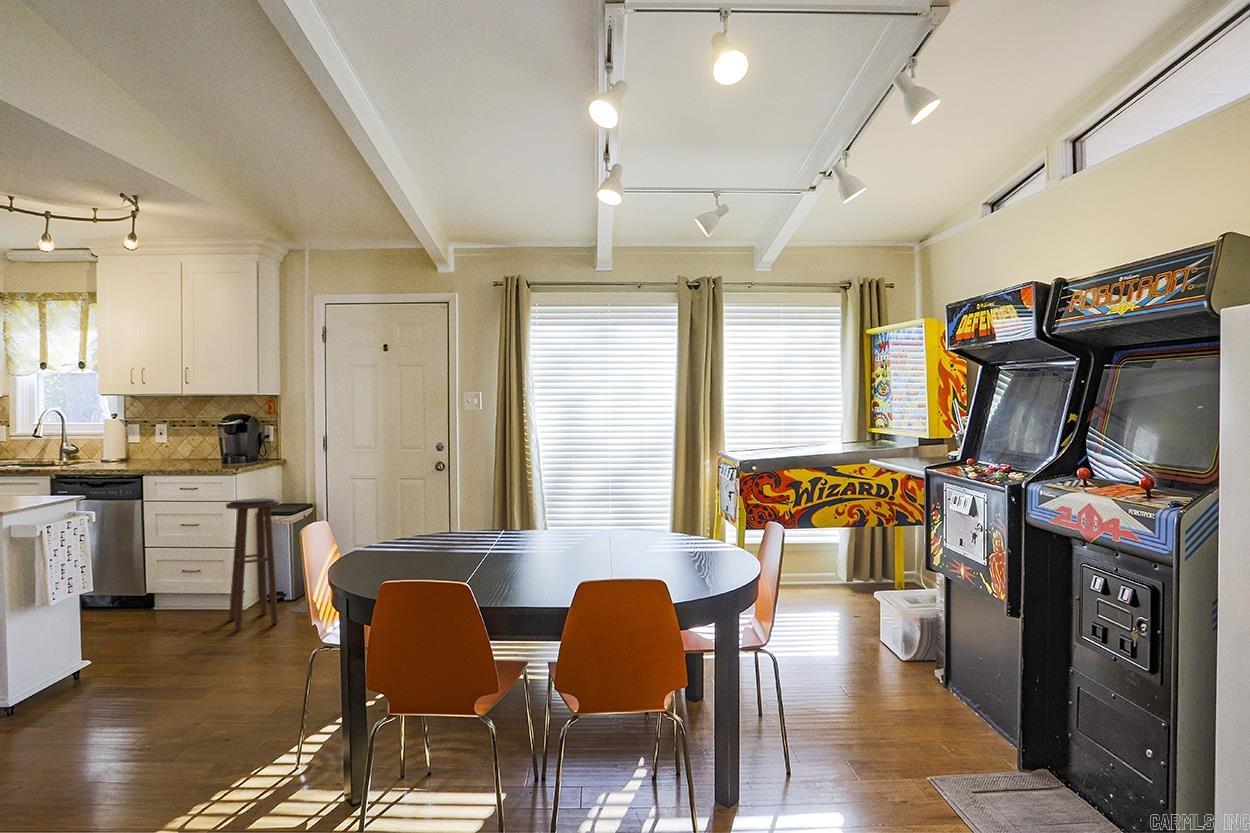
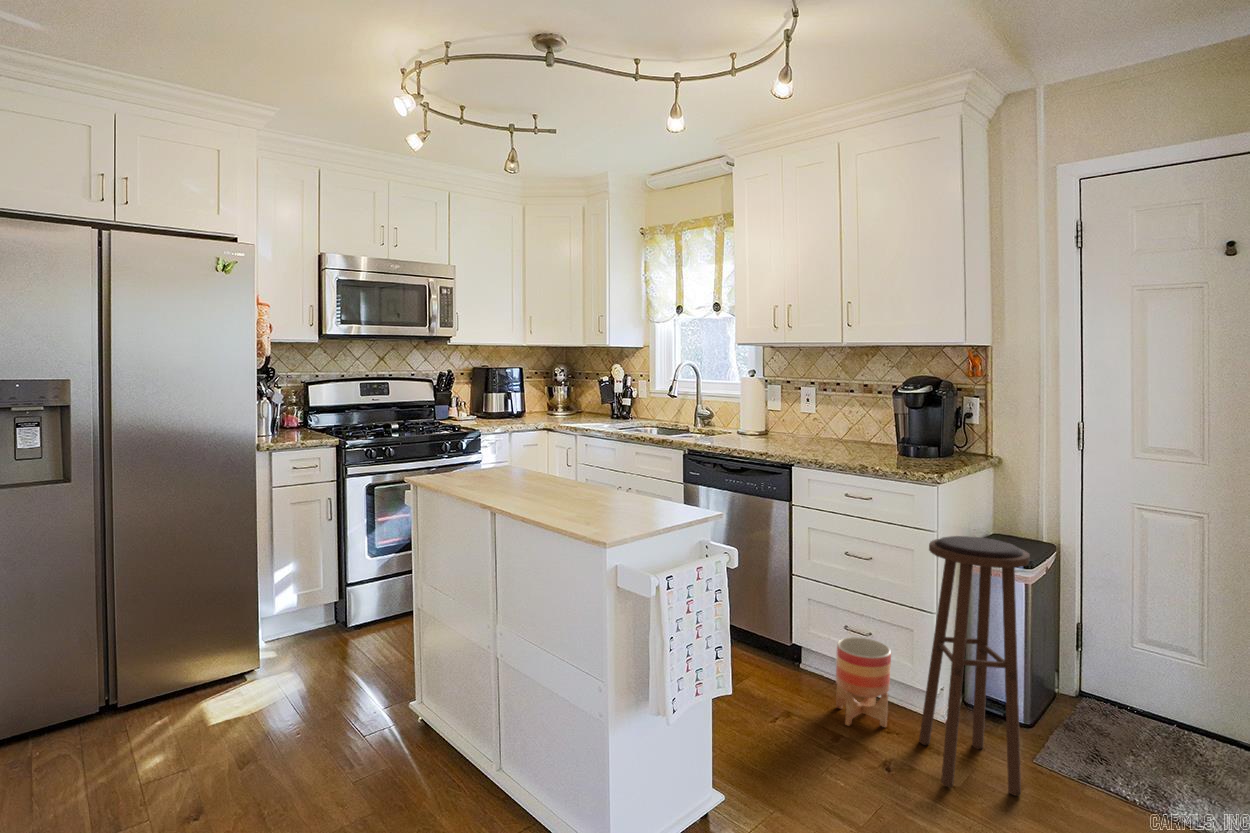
planter: none [176,573,213,624] -> present [836,637,891,727]

